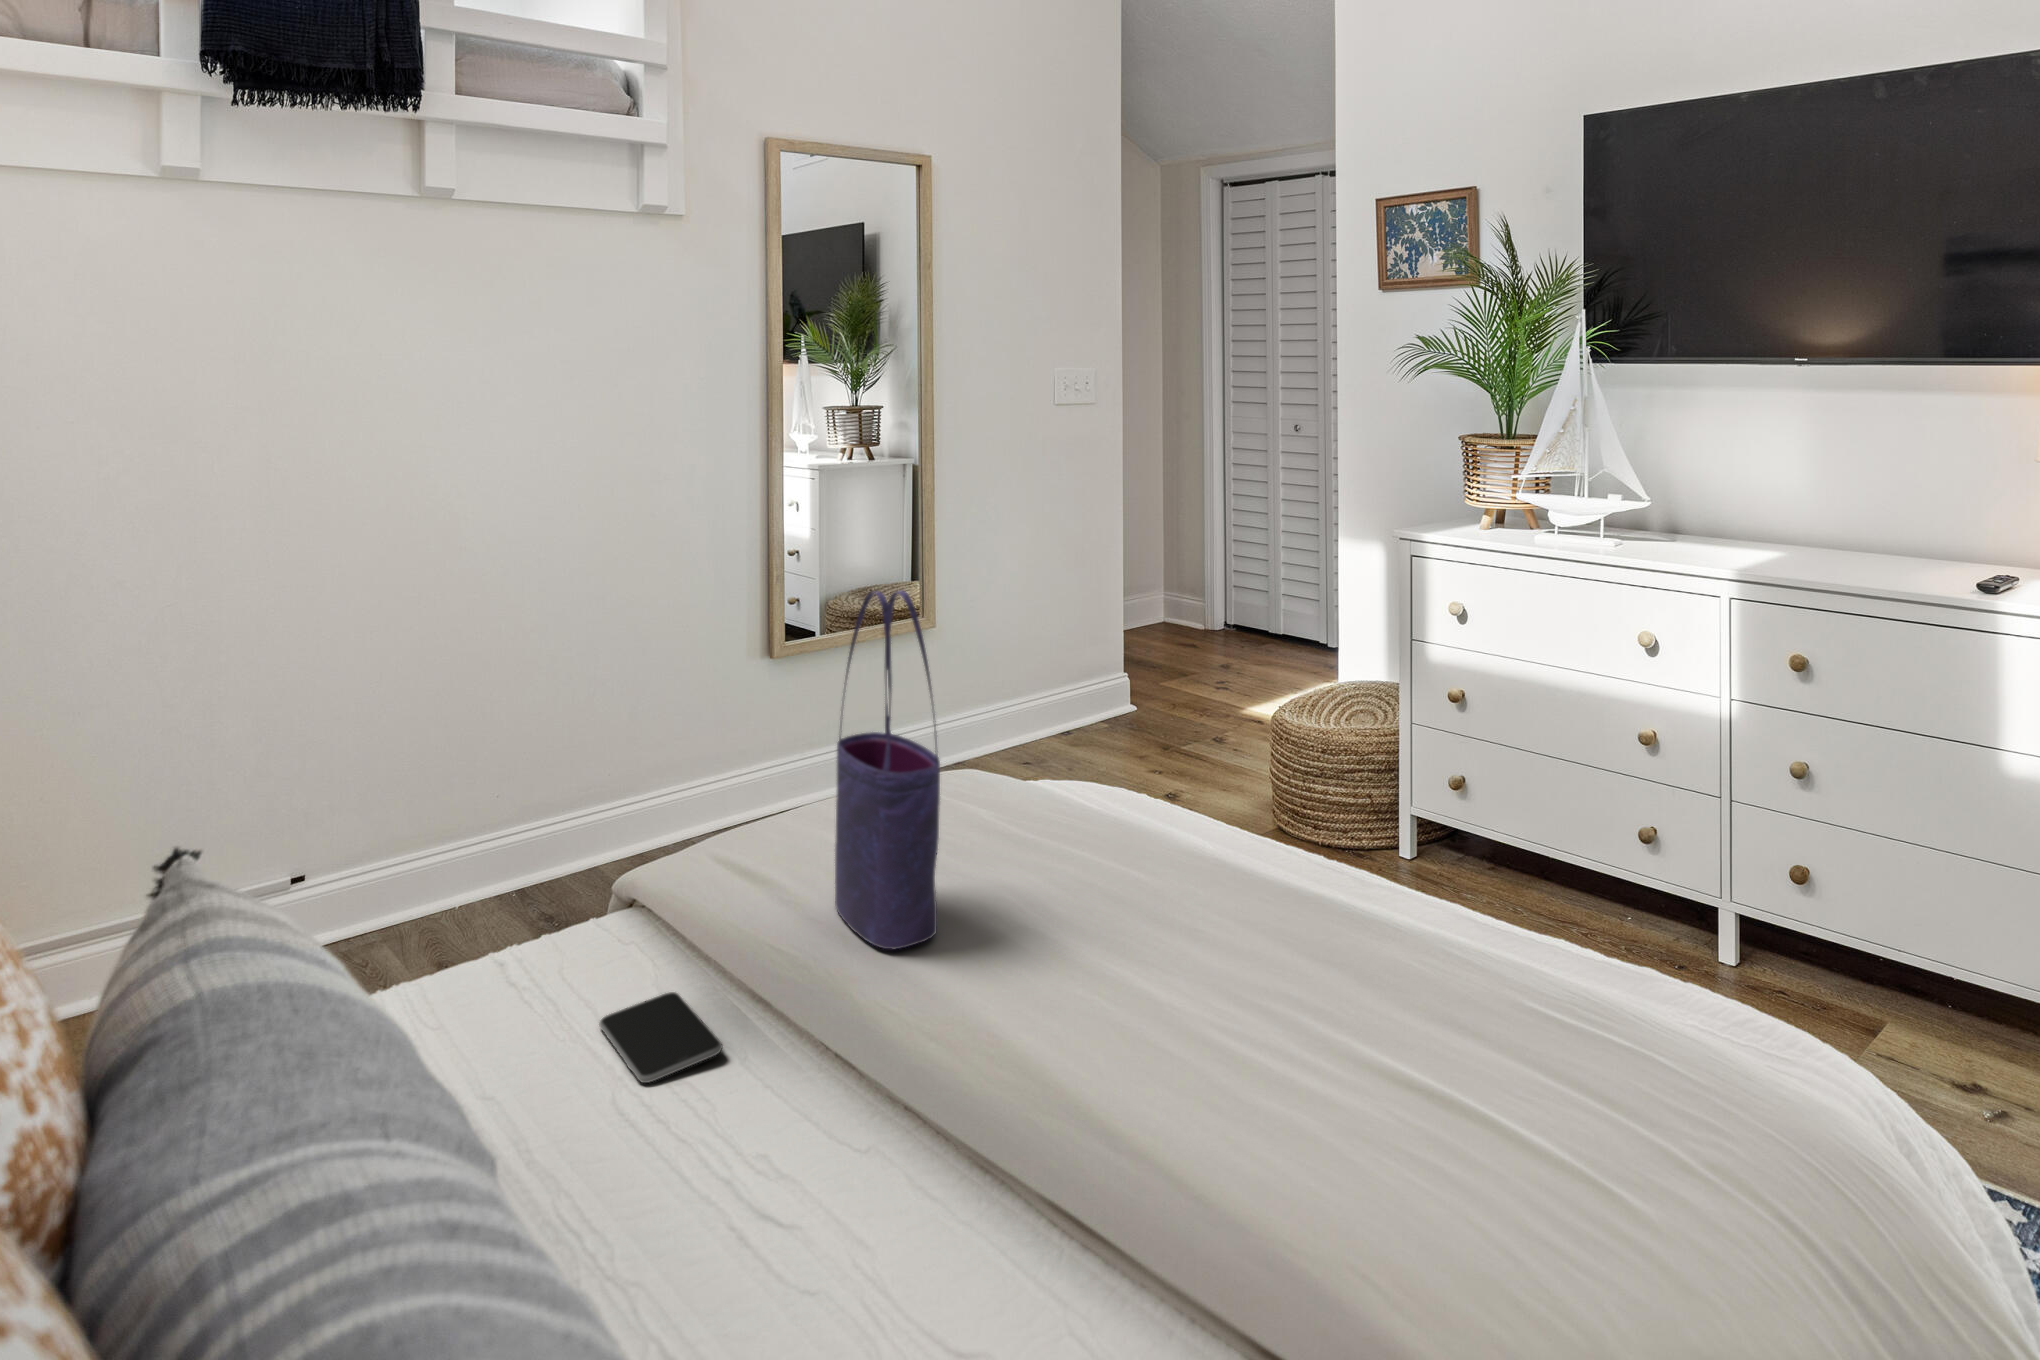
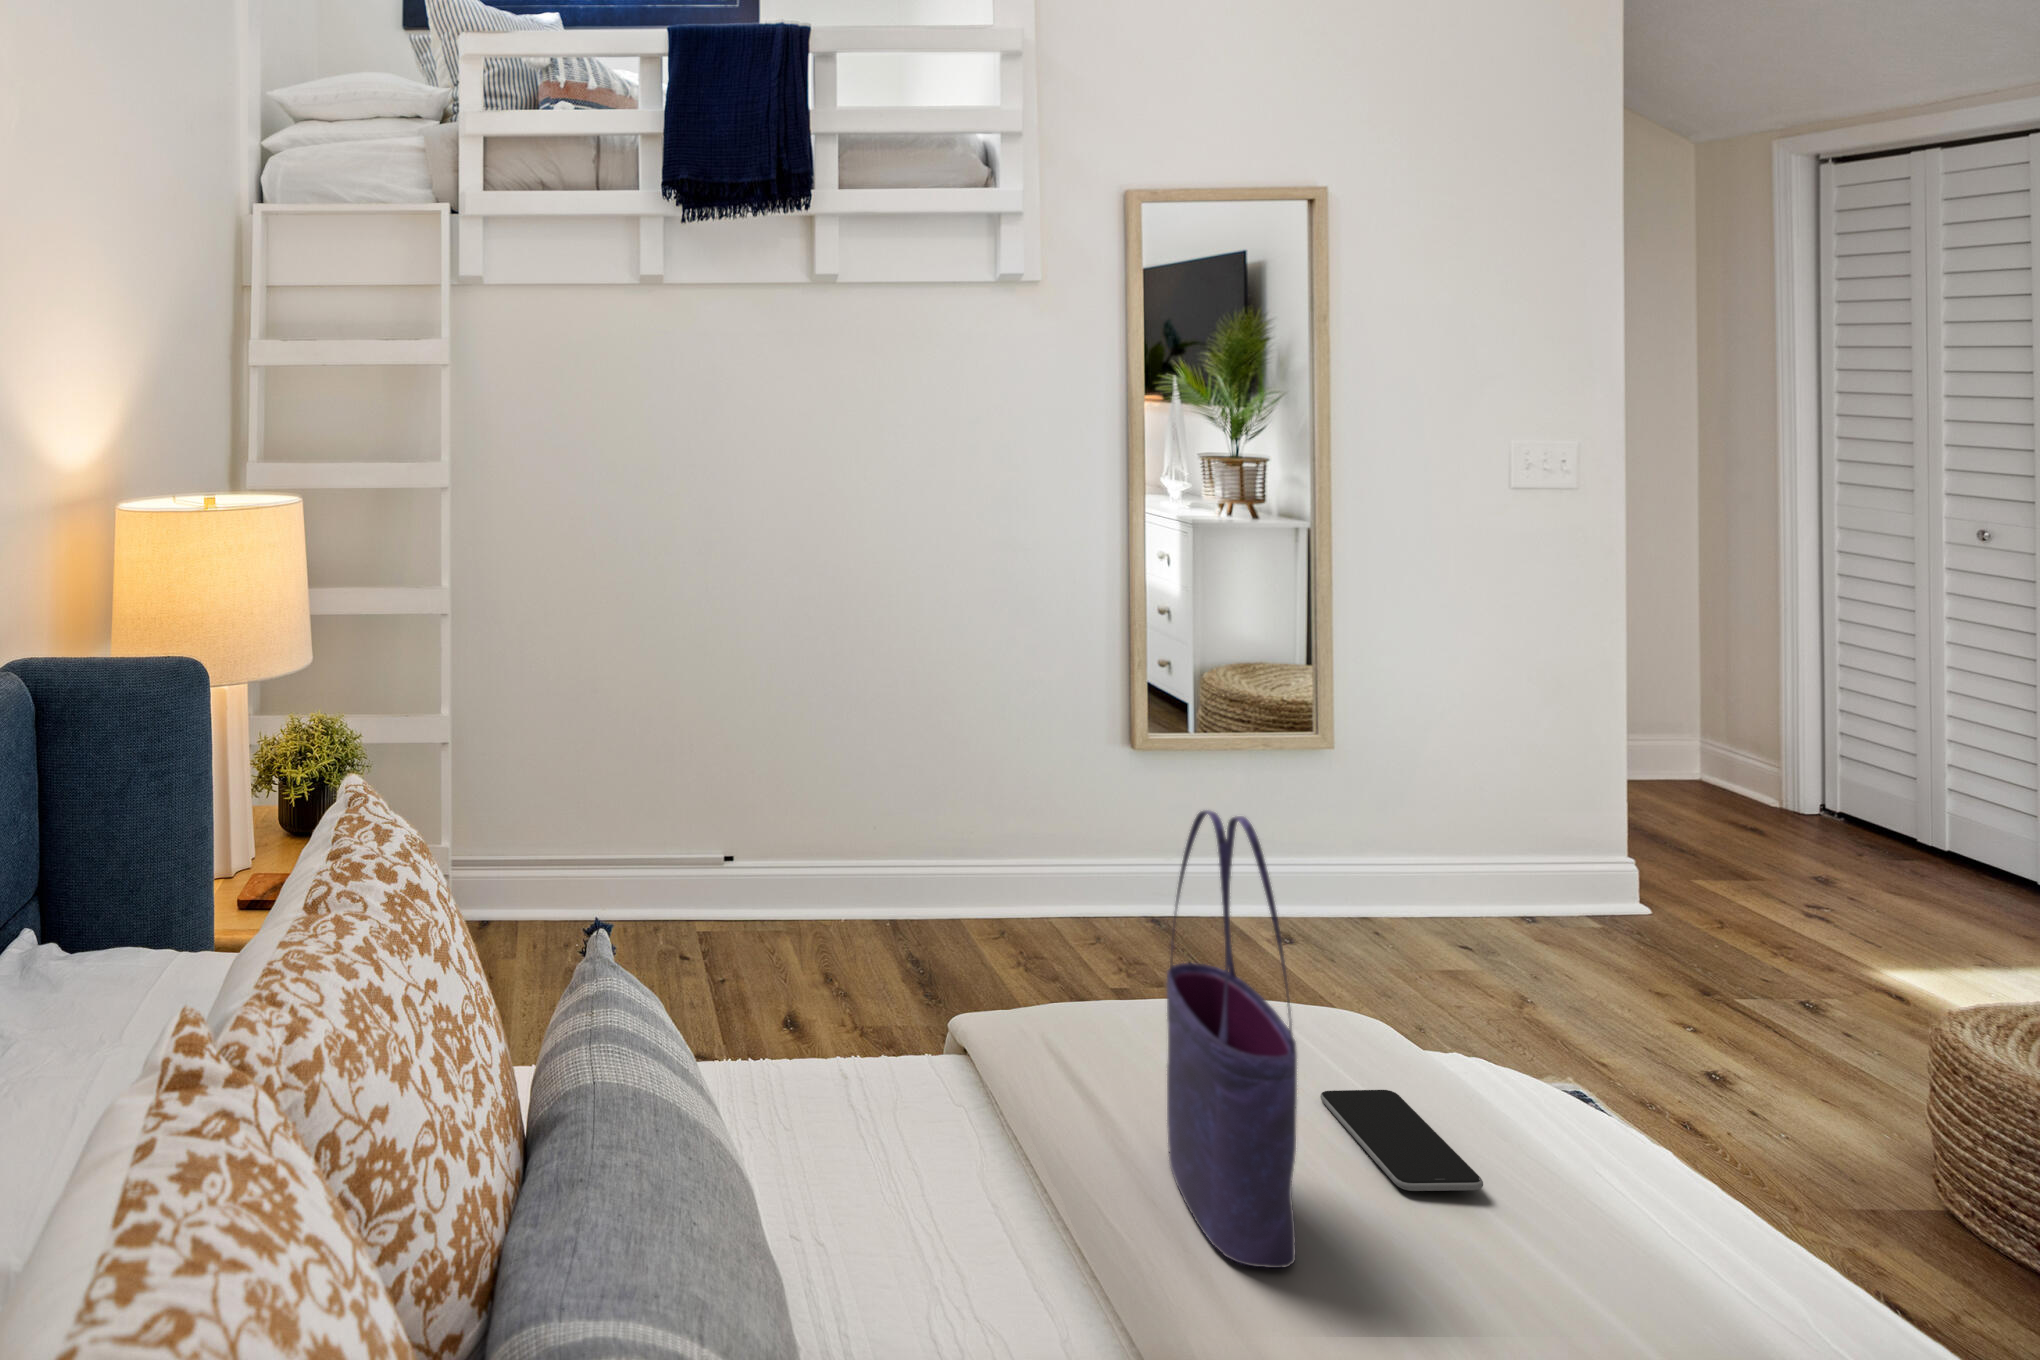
smartphone: present [599,992,723,1083] -> present [1320,1090,1483,1191]

